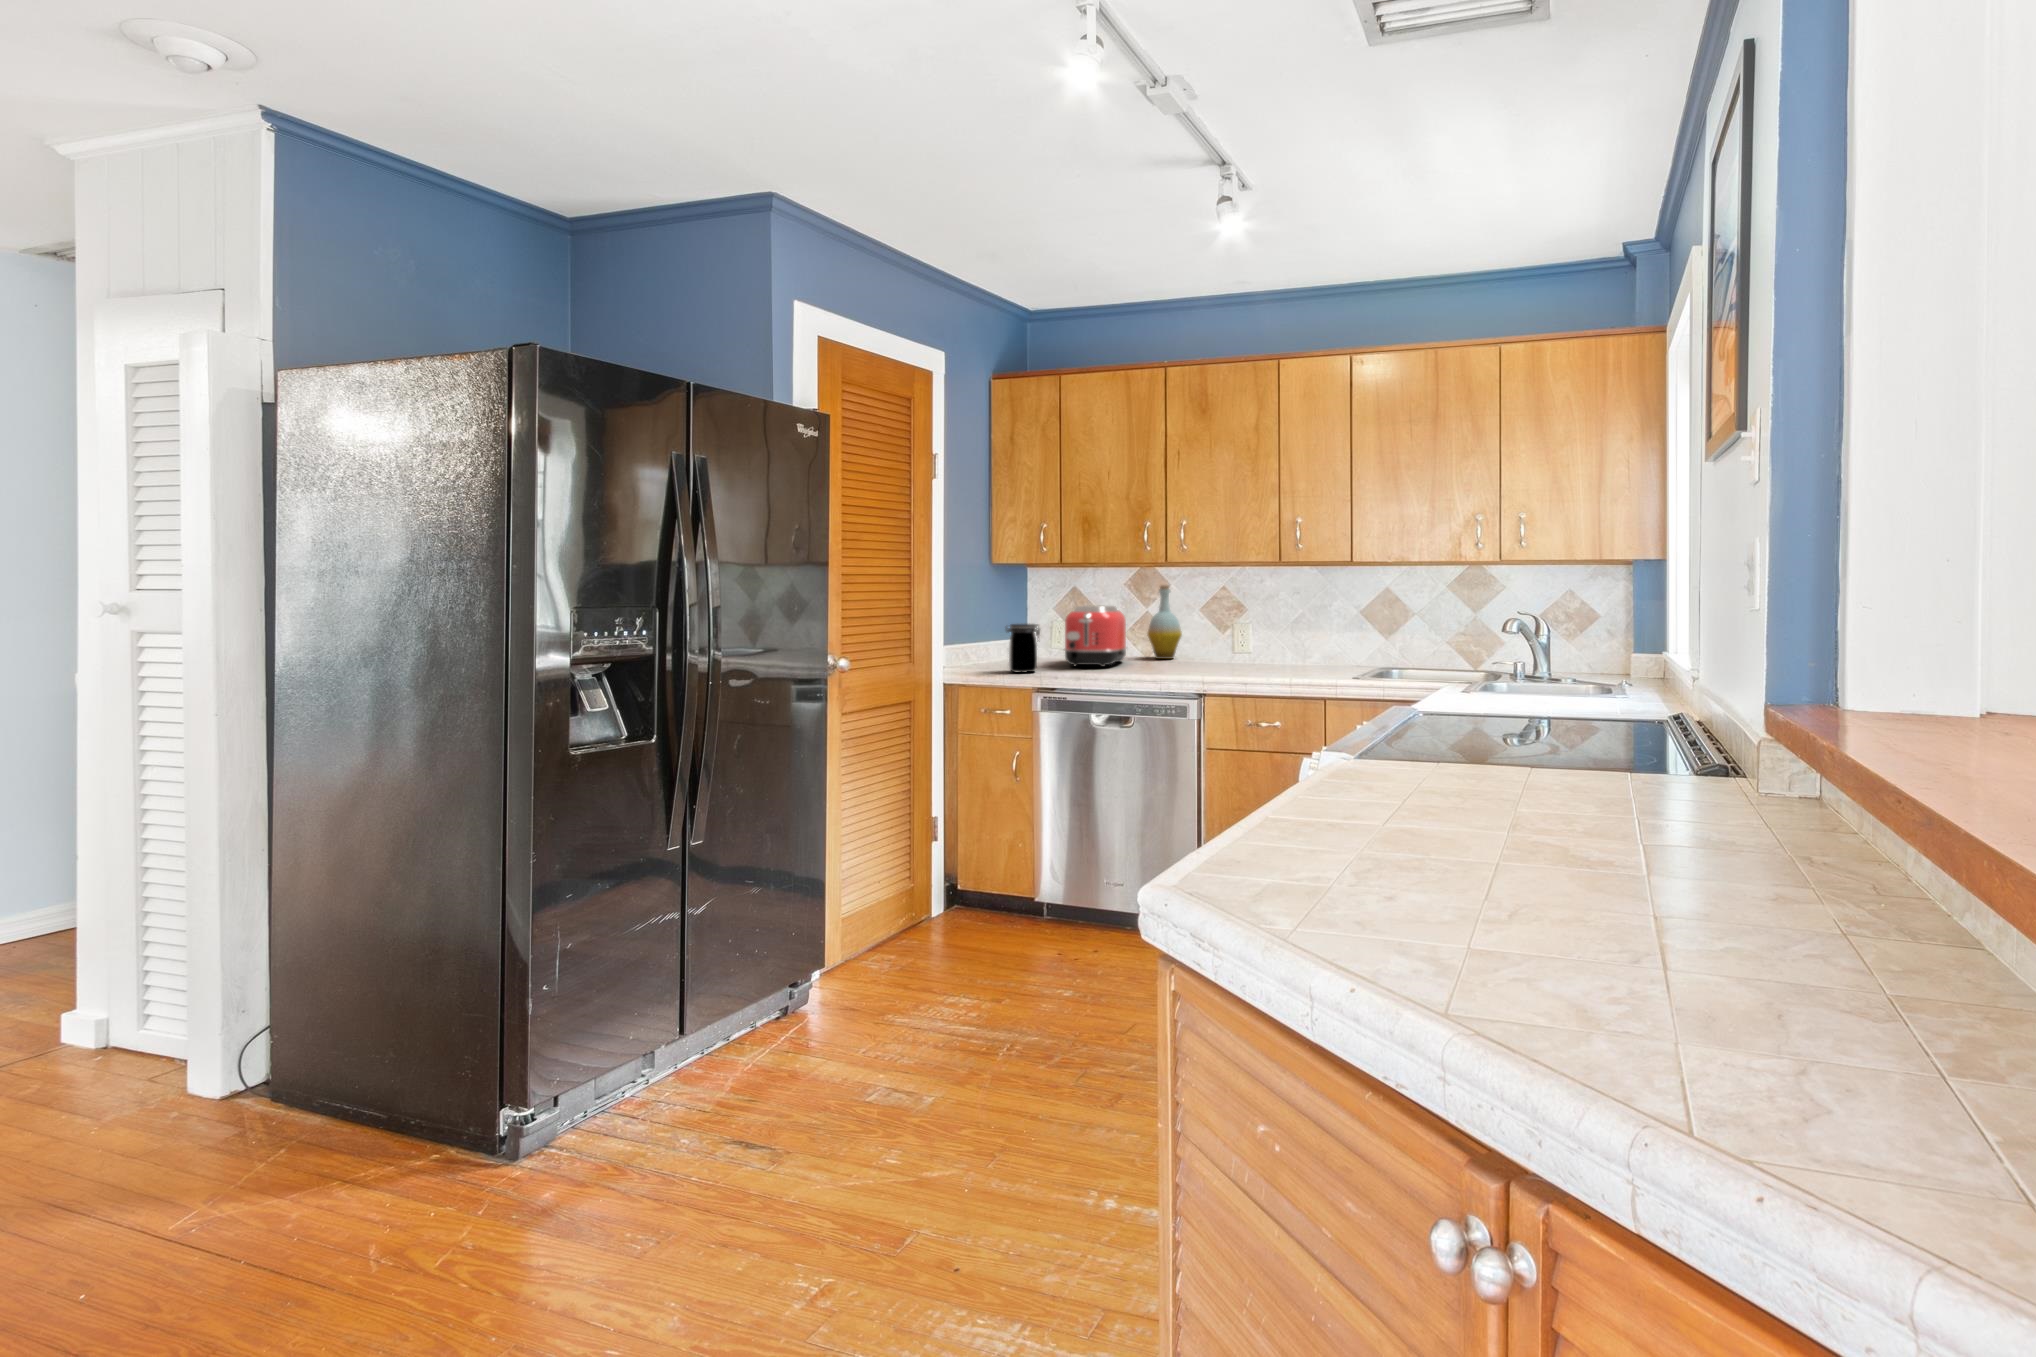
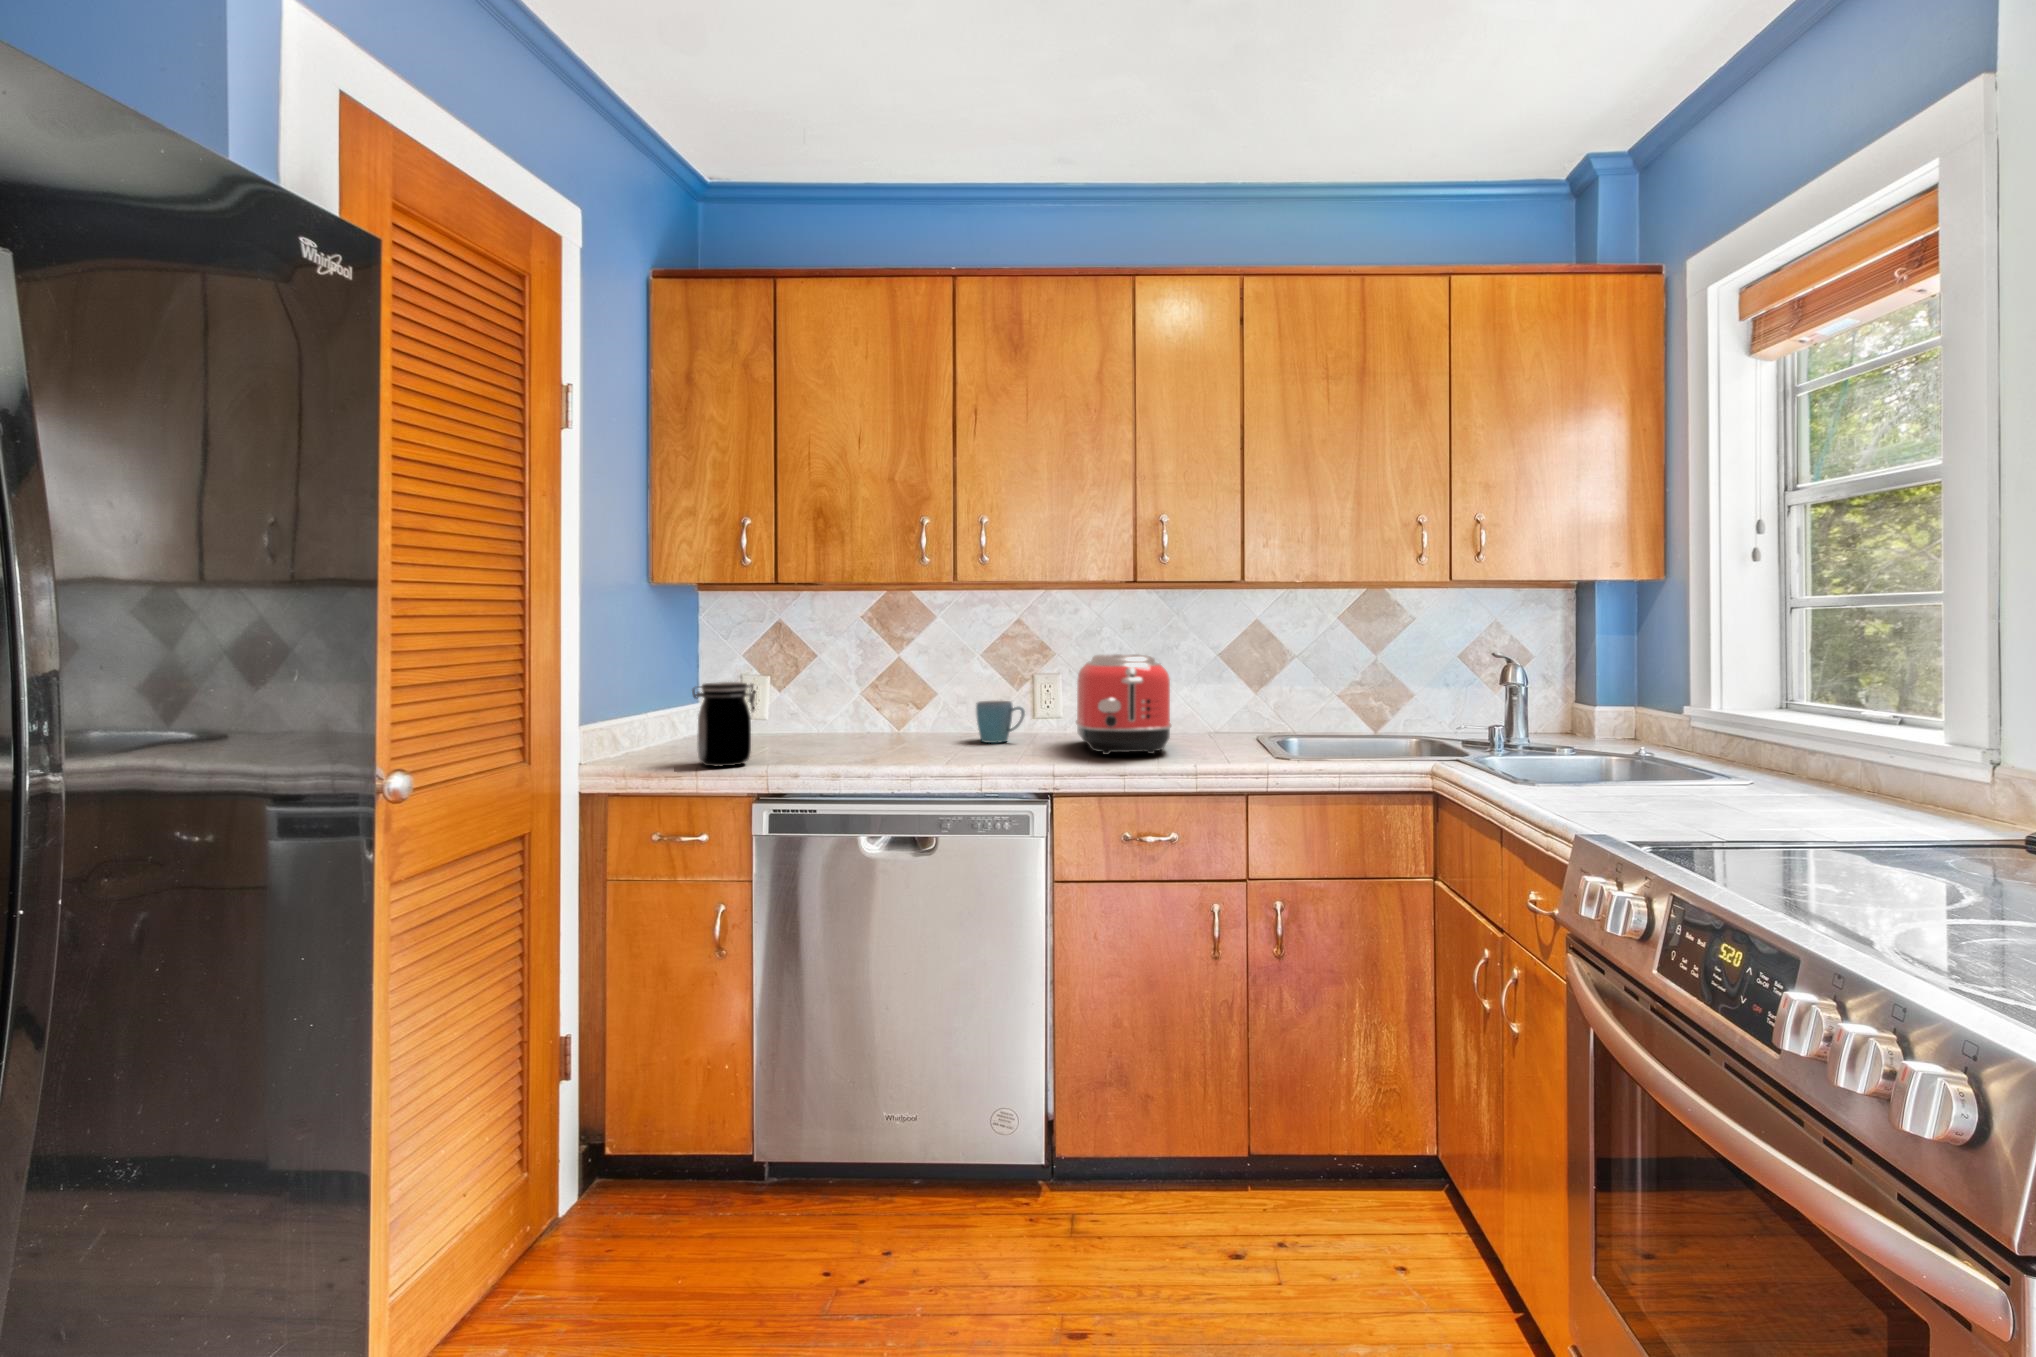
bottle: present [1147,585,1182,659] -> none [905,618,959,730]
toaster: present [1064,606,1126,667] -> present [1076,654,1172,755]
mug: none [1183,640,1212,667] -> present [976,701,1025,743]

